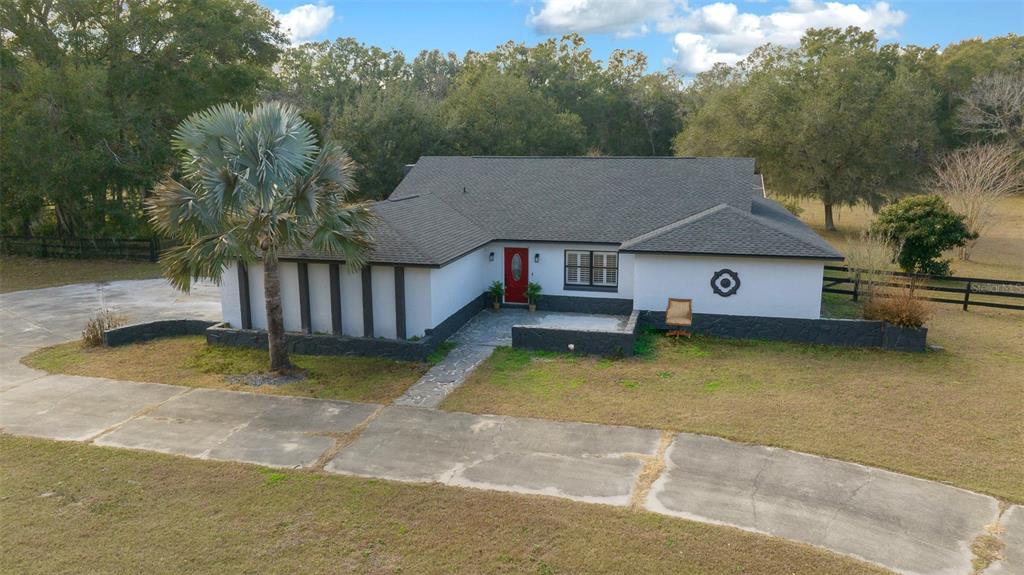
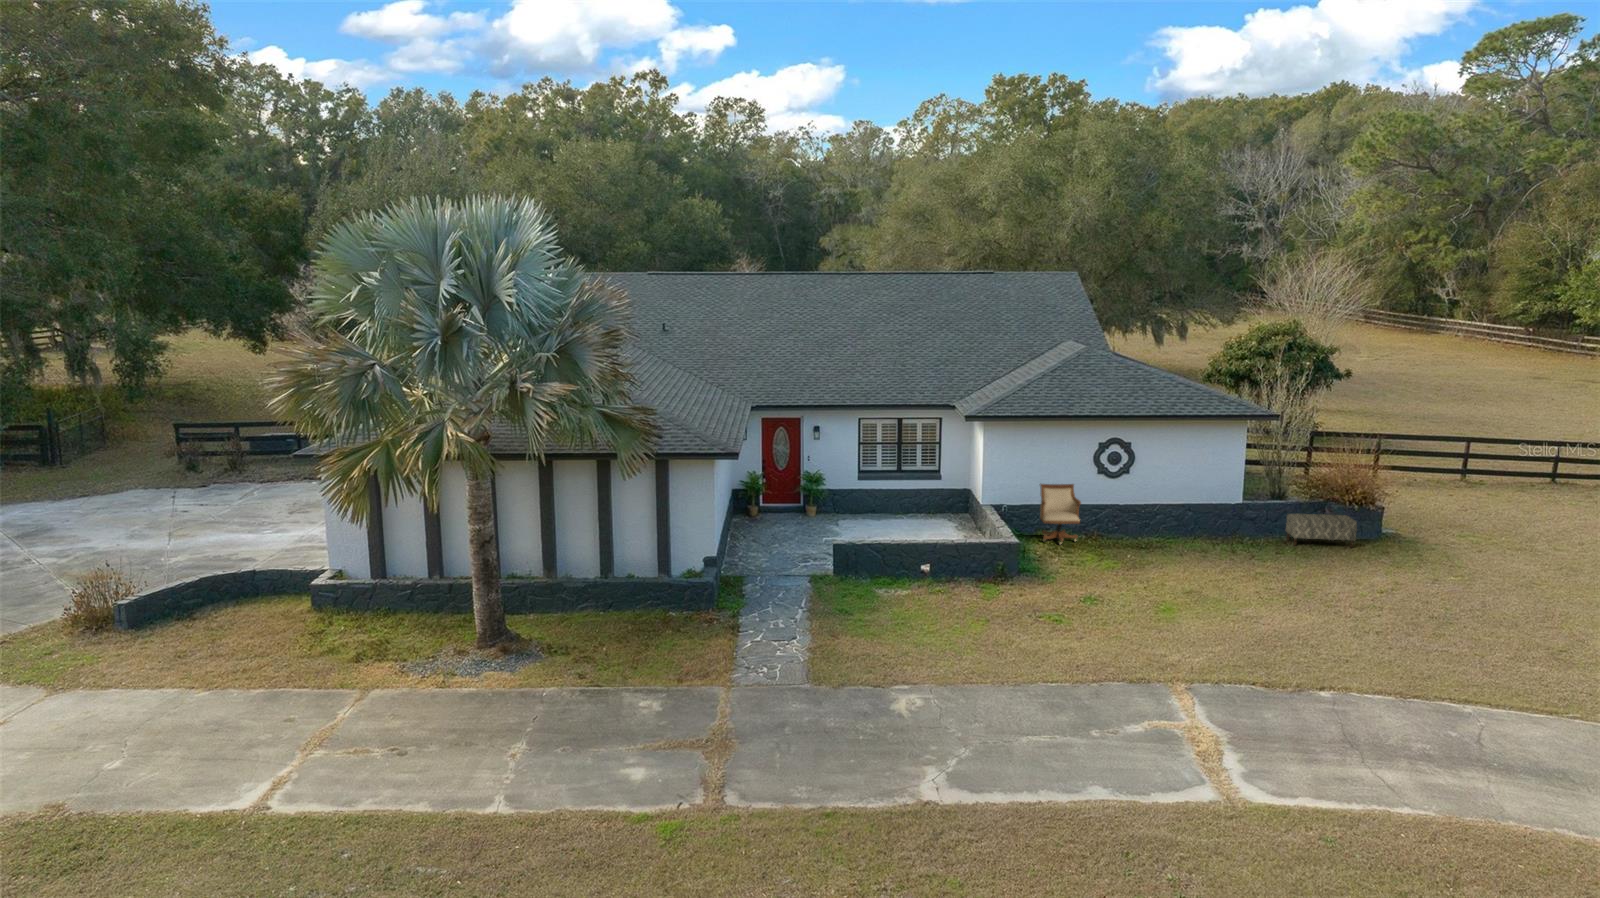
bench: none [846,329,896,357] -> present [1286,513,1357,548]

